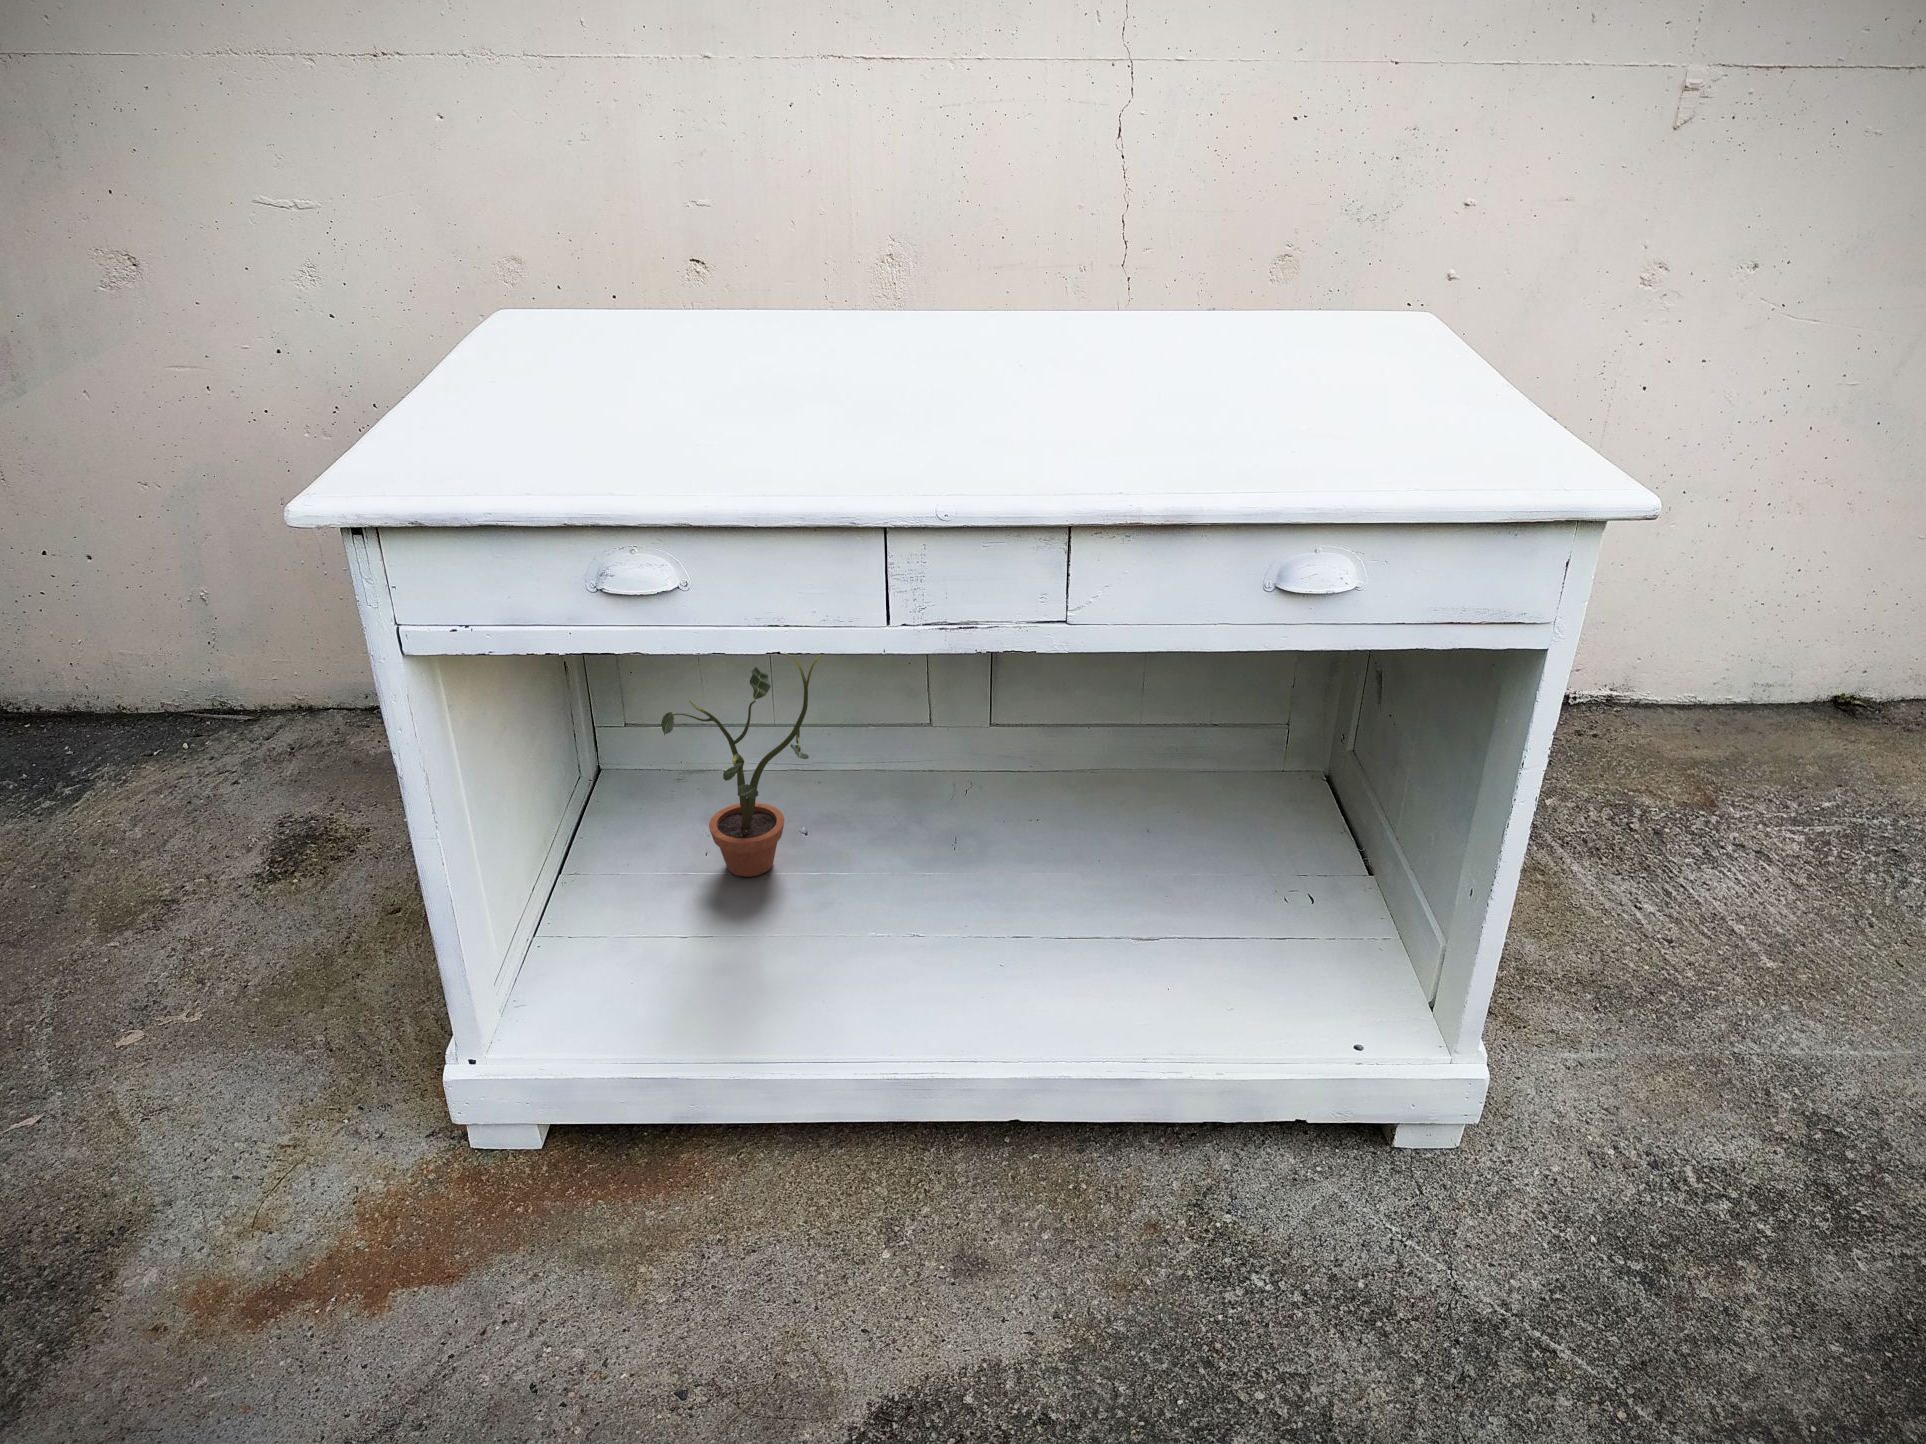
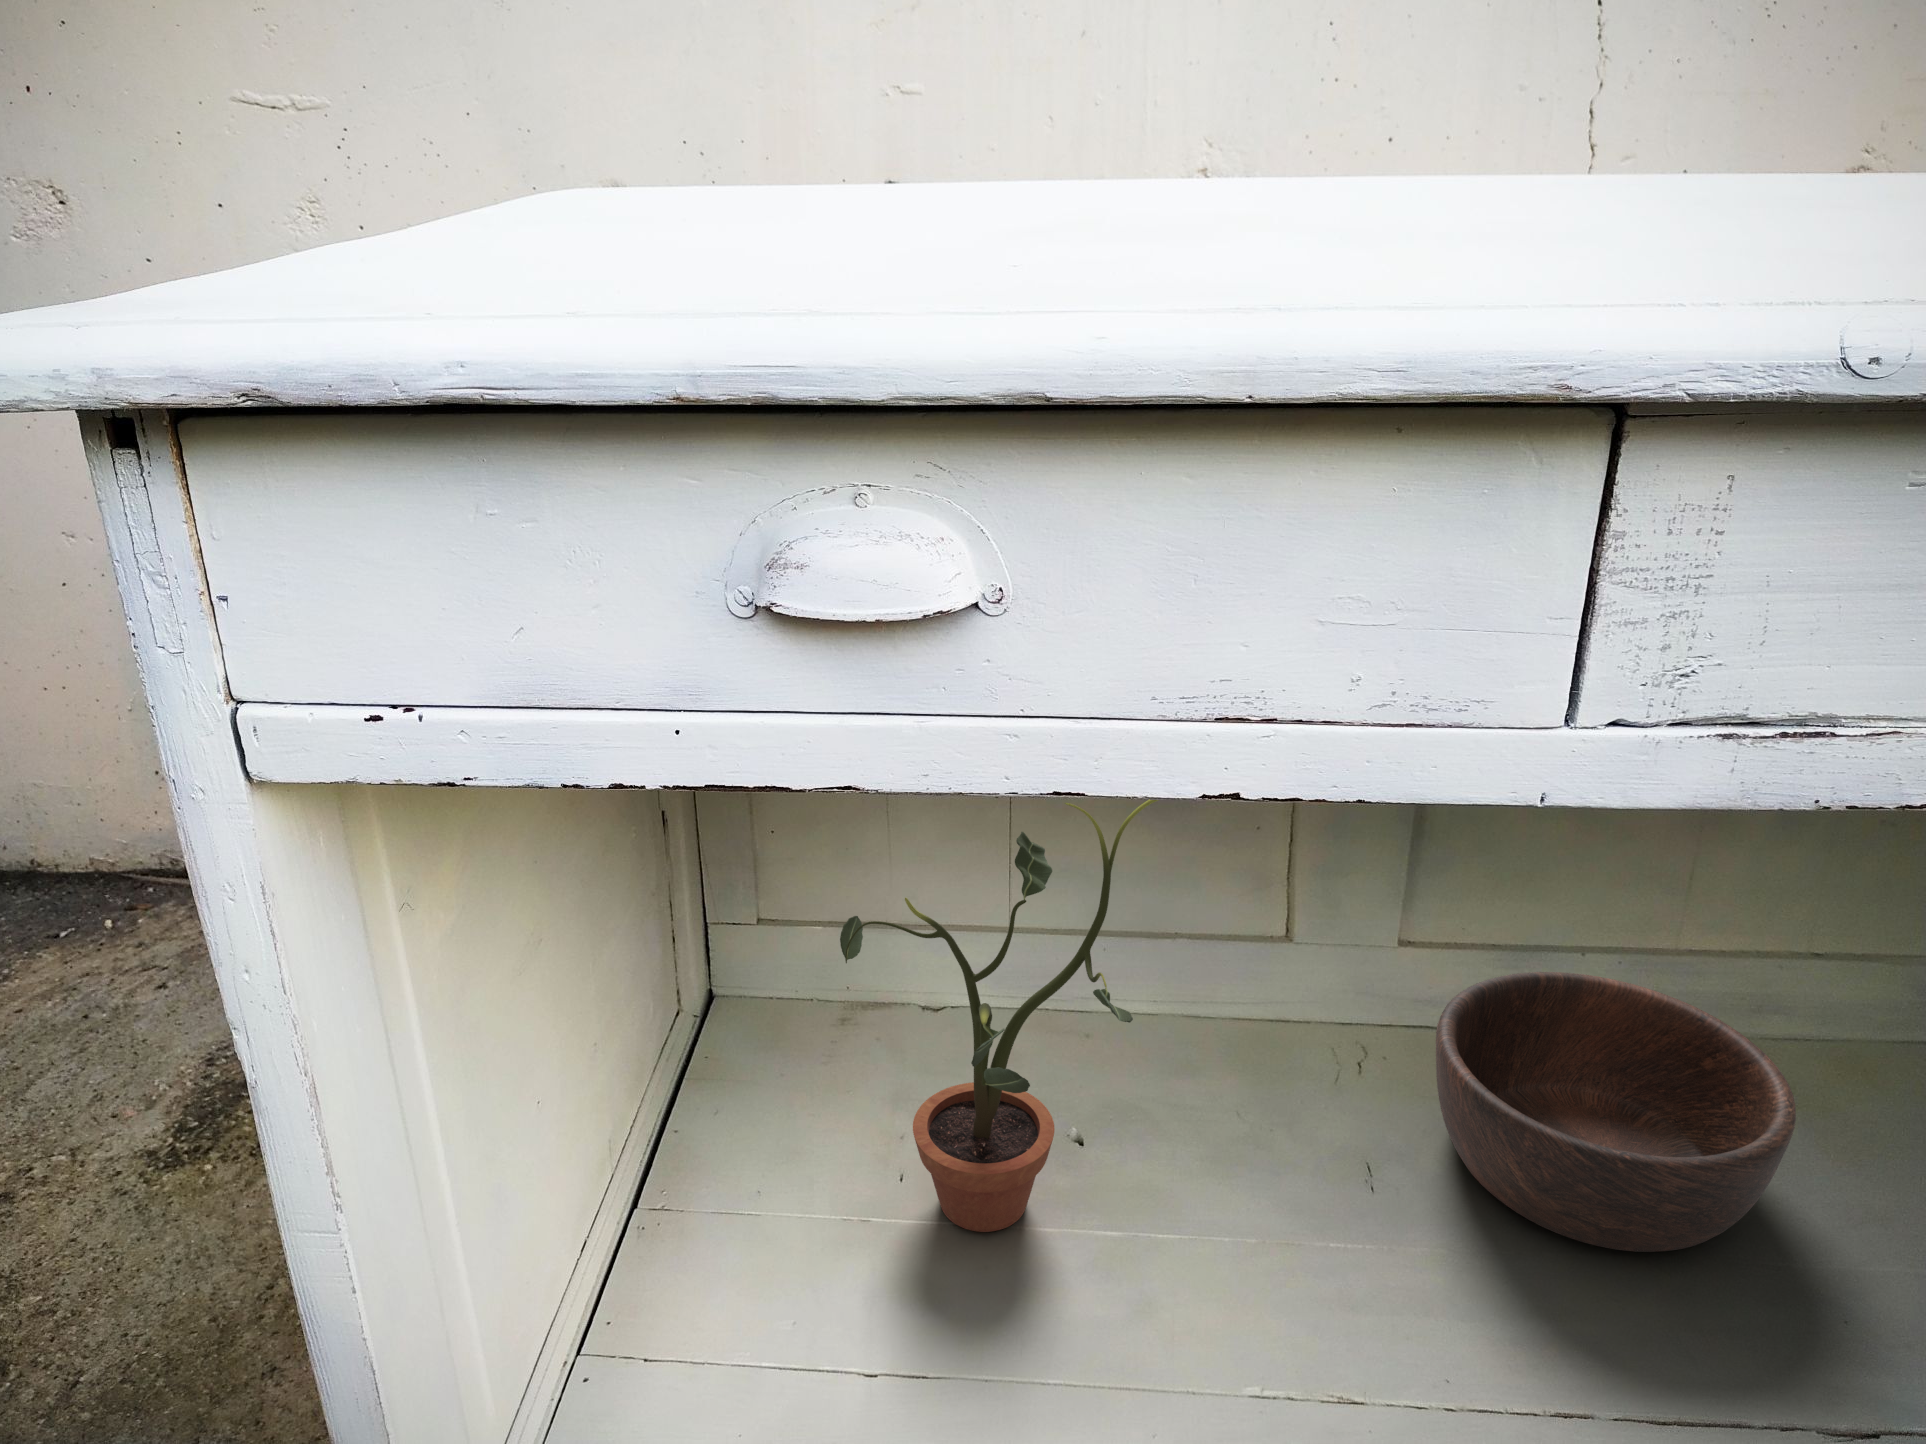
wooden bowl: none [992,738,1161,871] -> present [1436,972,1796,1252]

